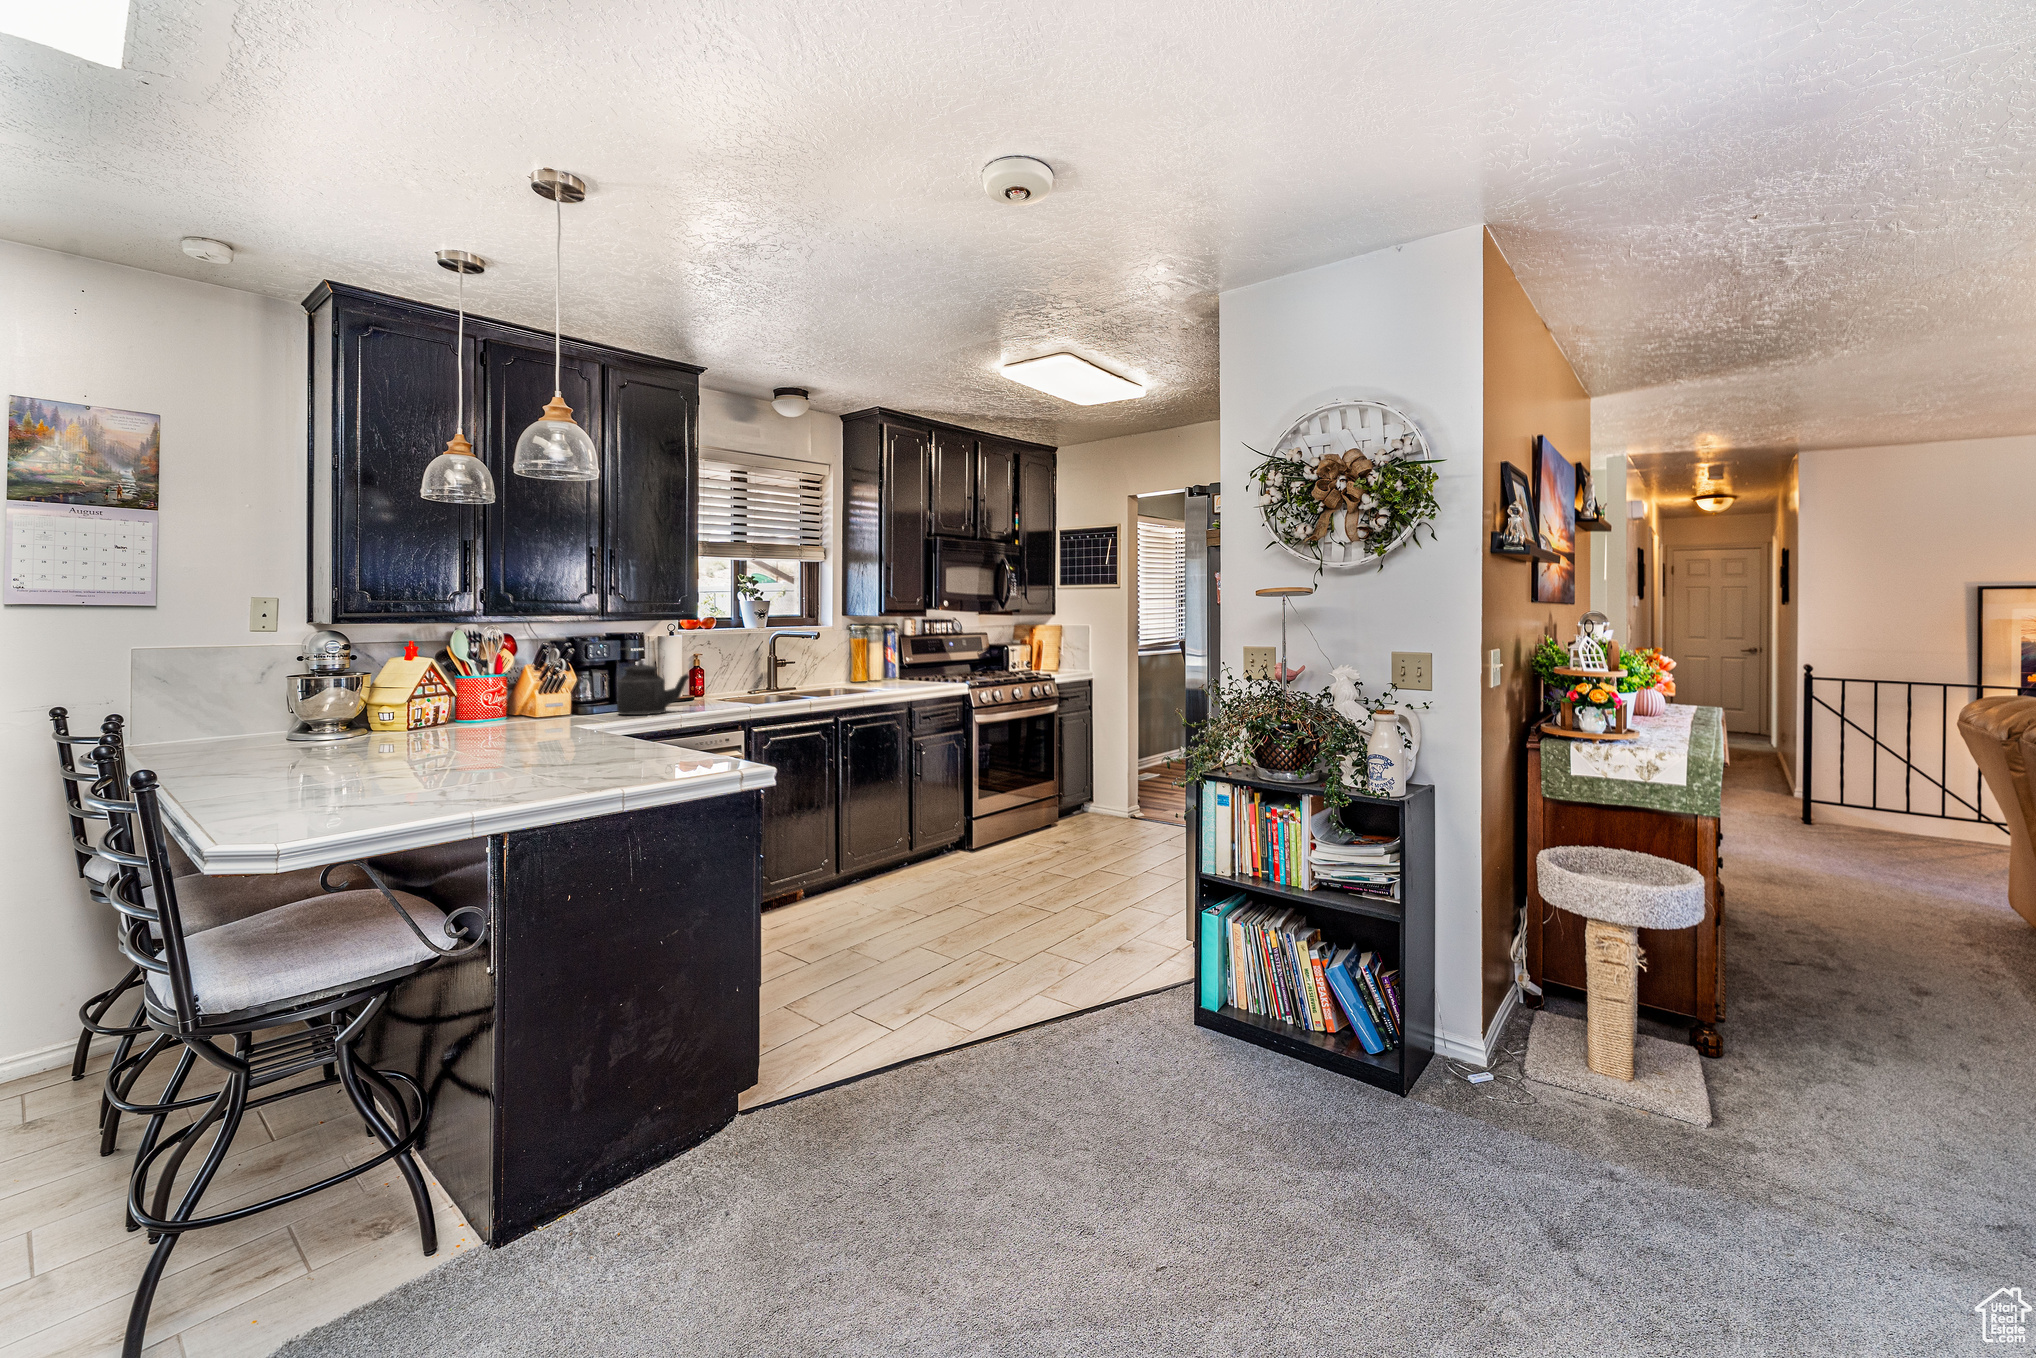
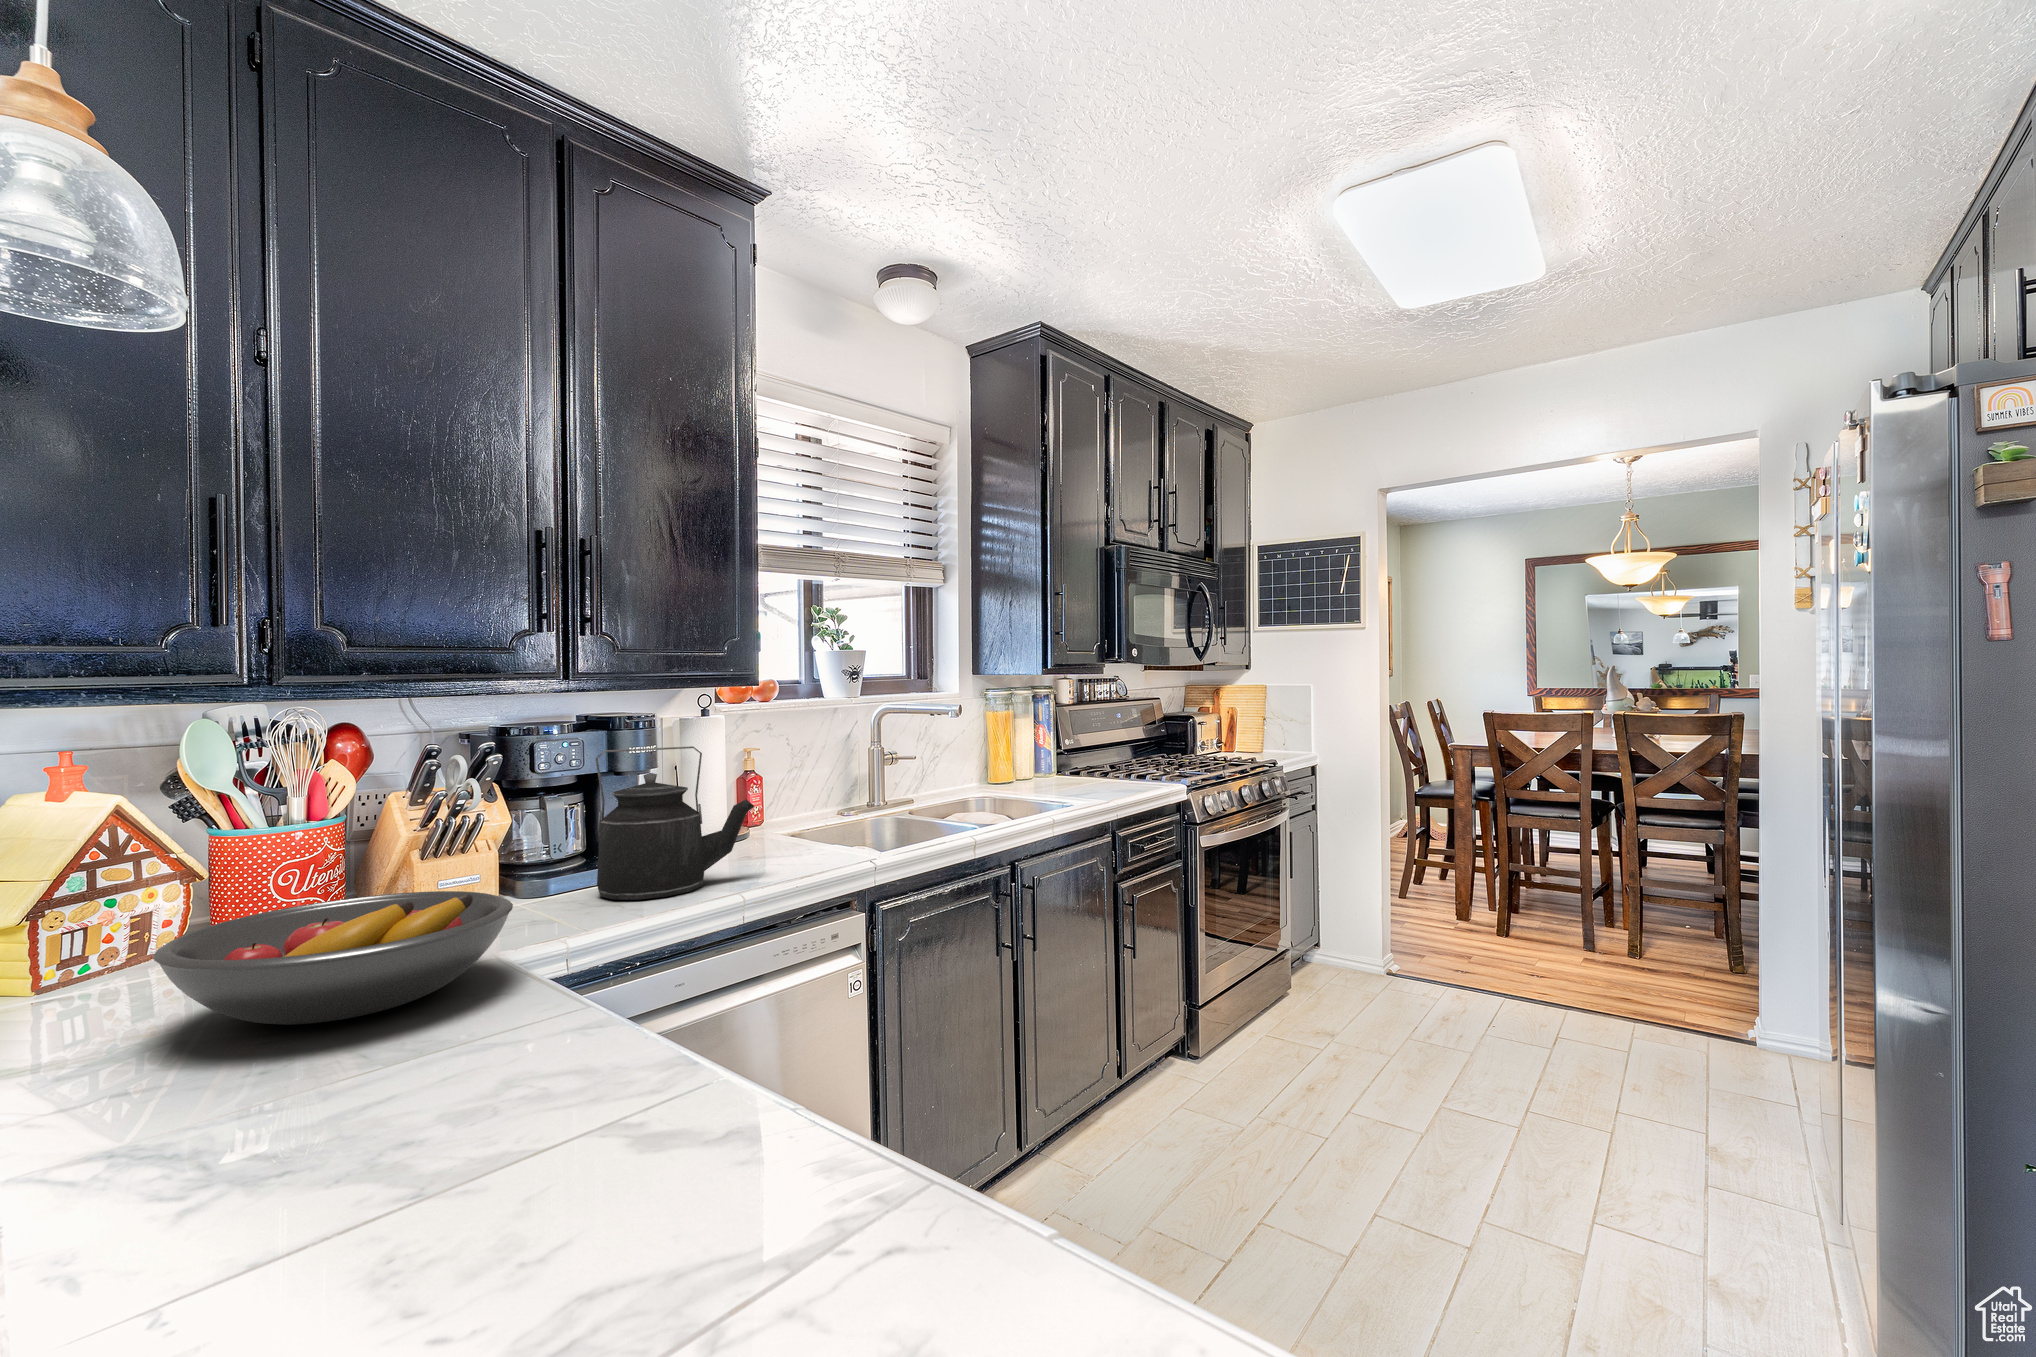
fruit bowl: none [470,695,587,733] -> present [153,891,513,1025]

